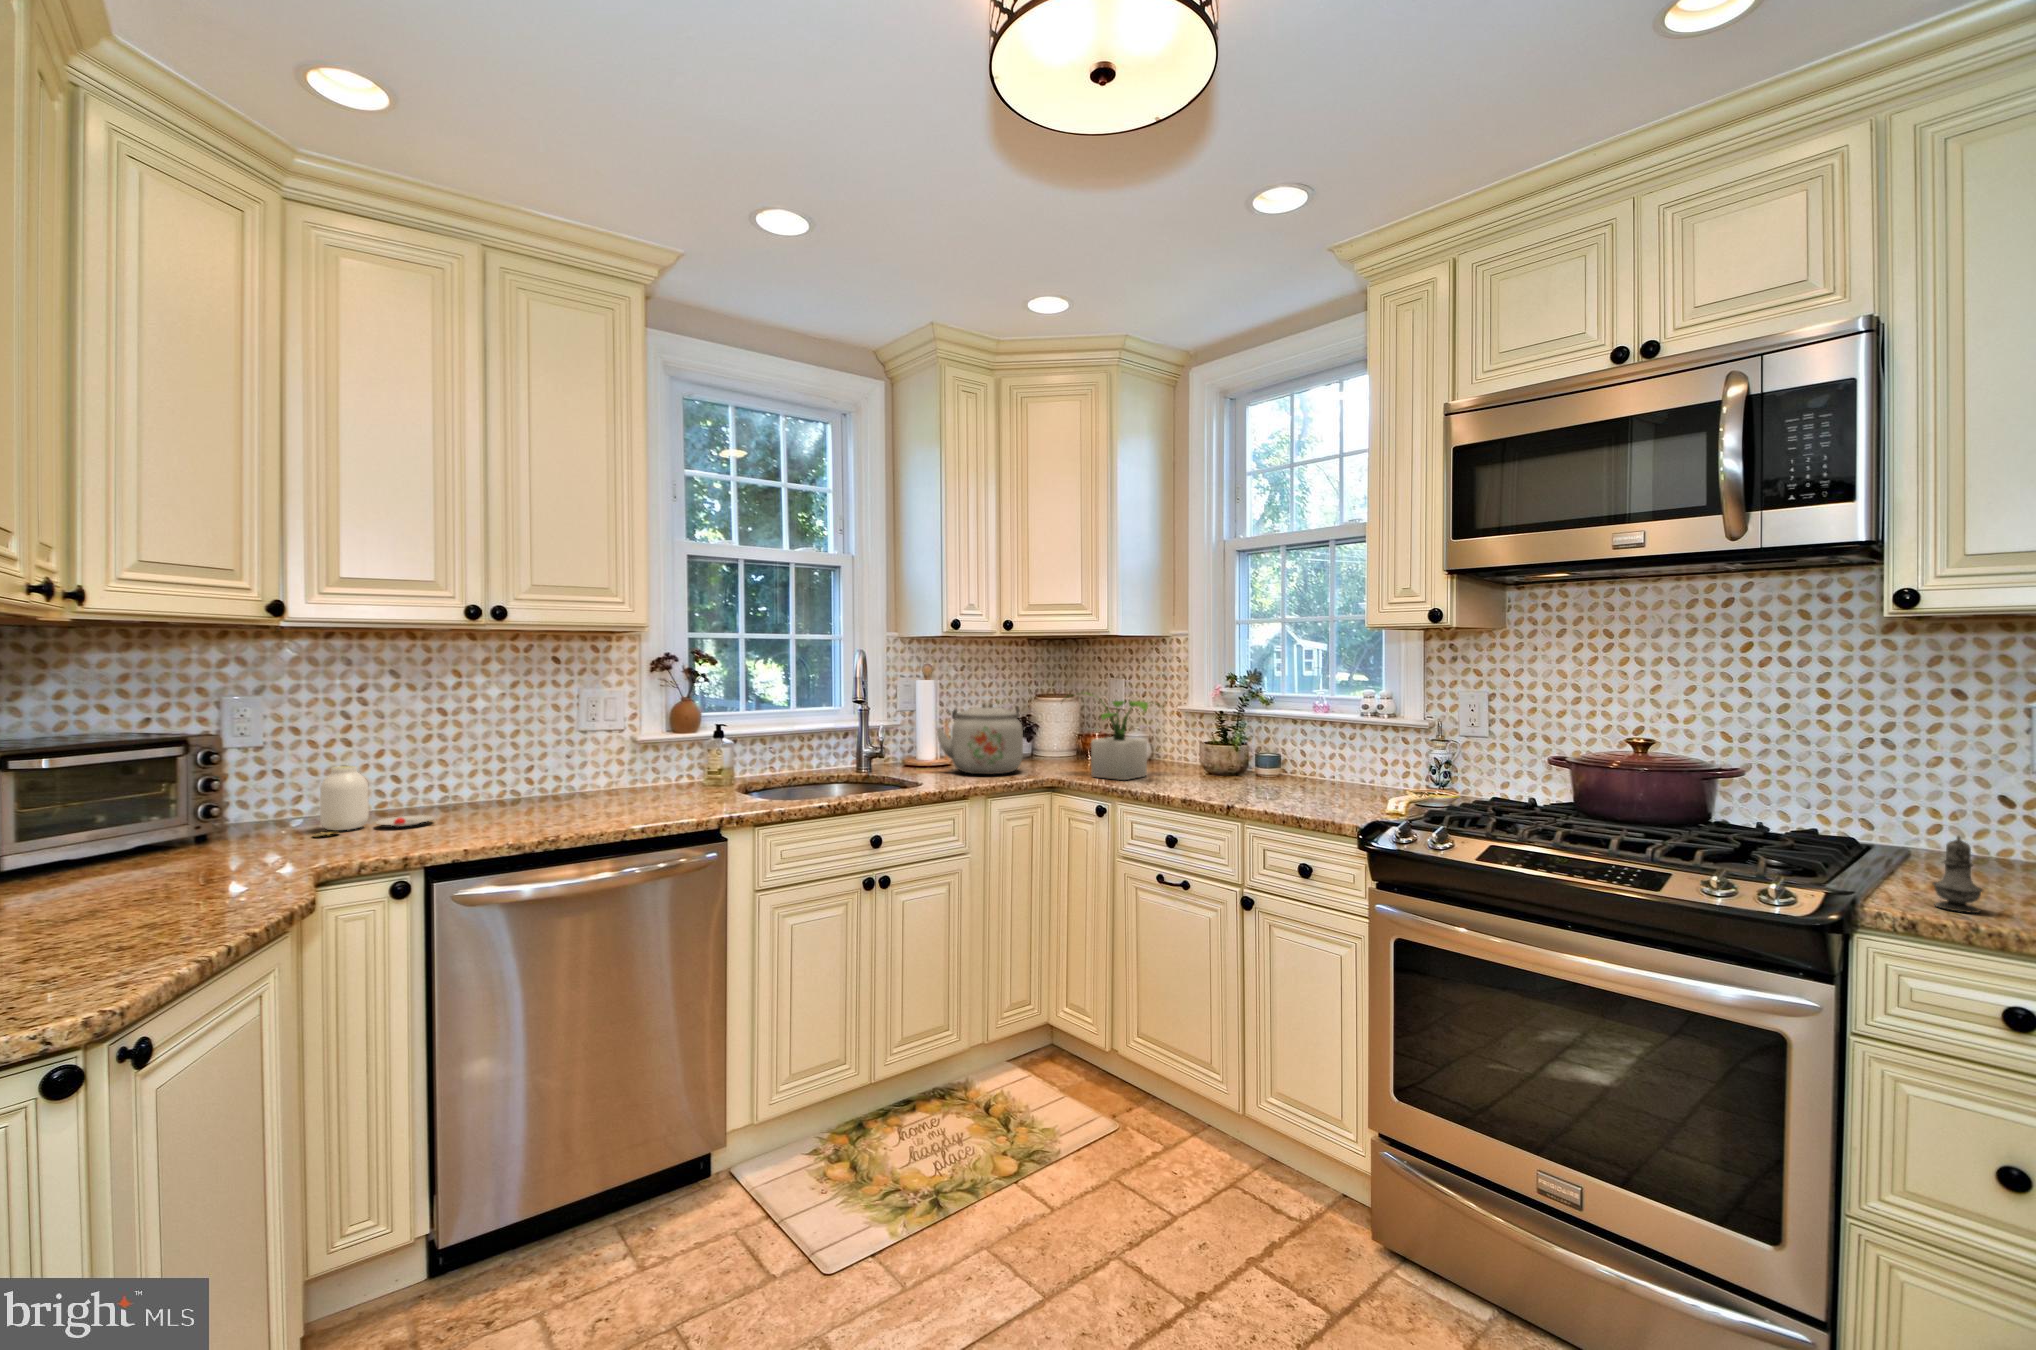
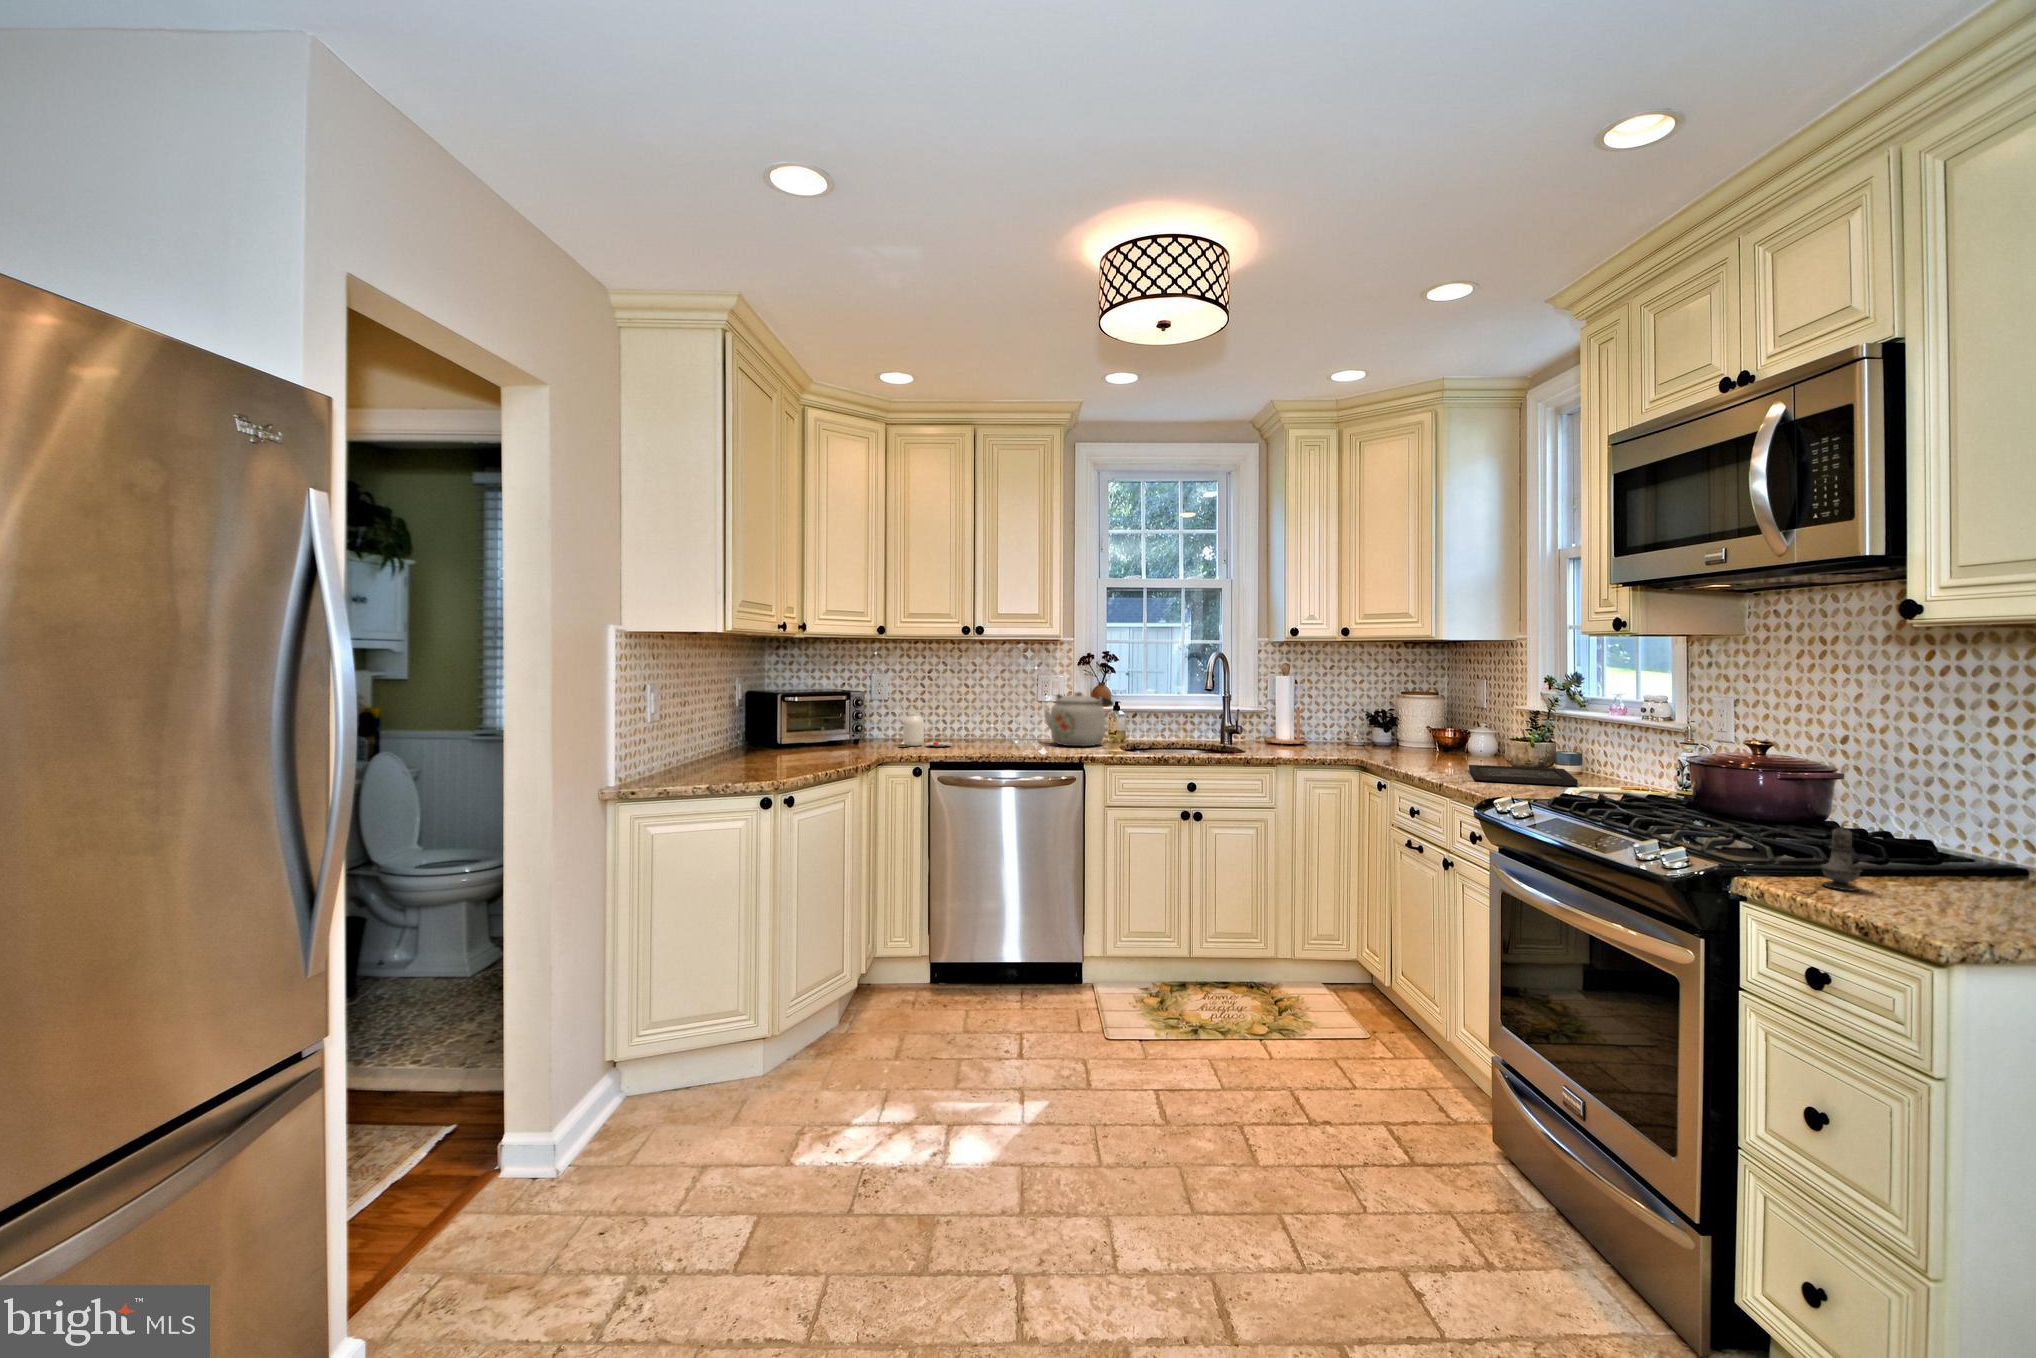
potted plant: present [1063,693,1148,780] -> none [1378,689,1470,764]
kettle: present [936,702,1023,774] -> present [1044,692,1113,746]
tray: none [1188,774,1333,798] -> present [1469,765,1578,786]

